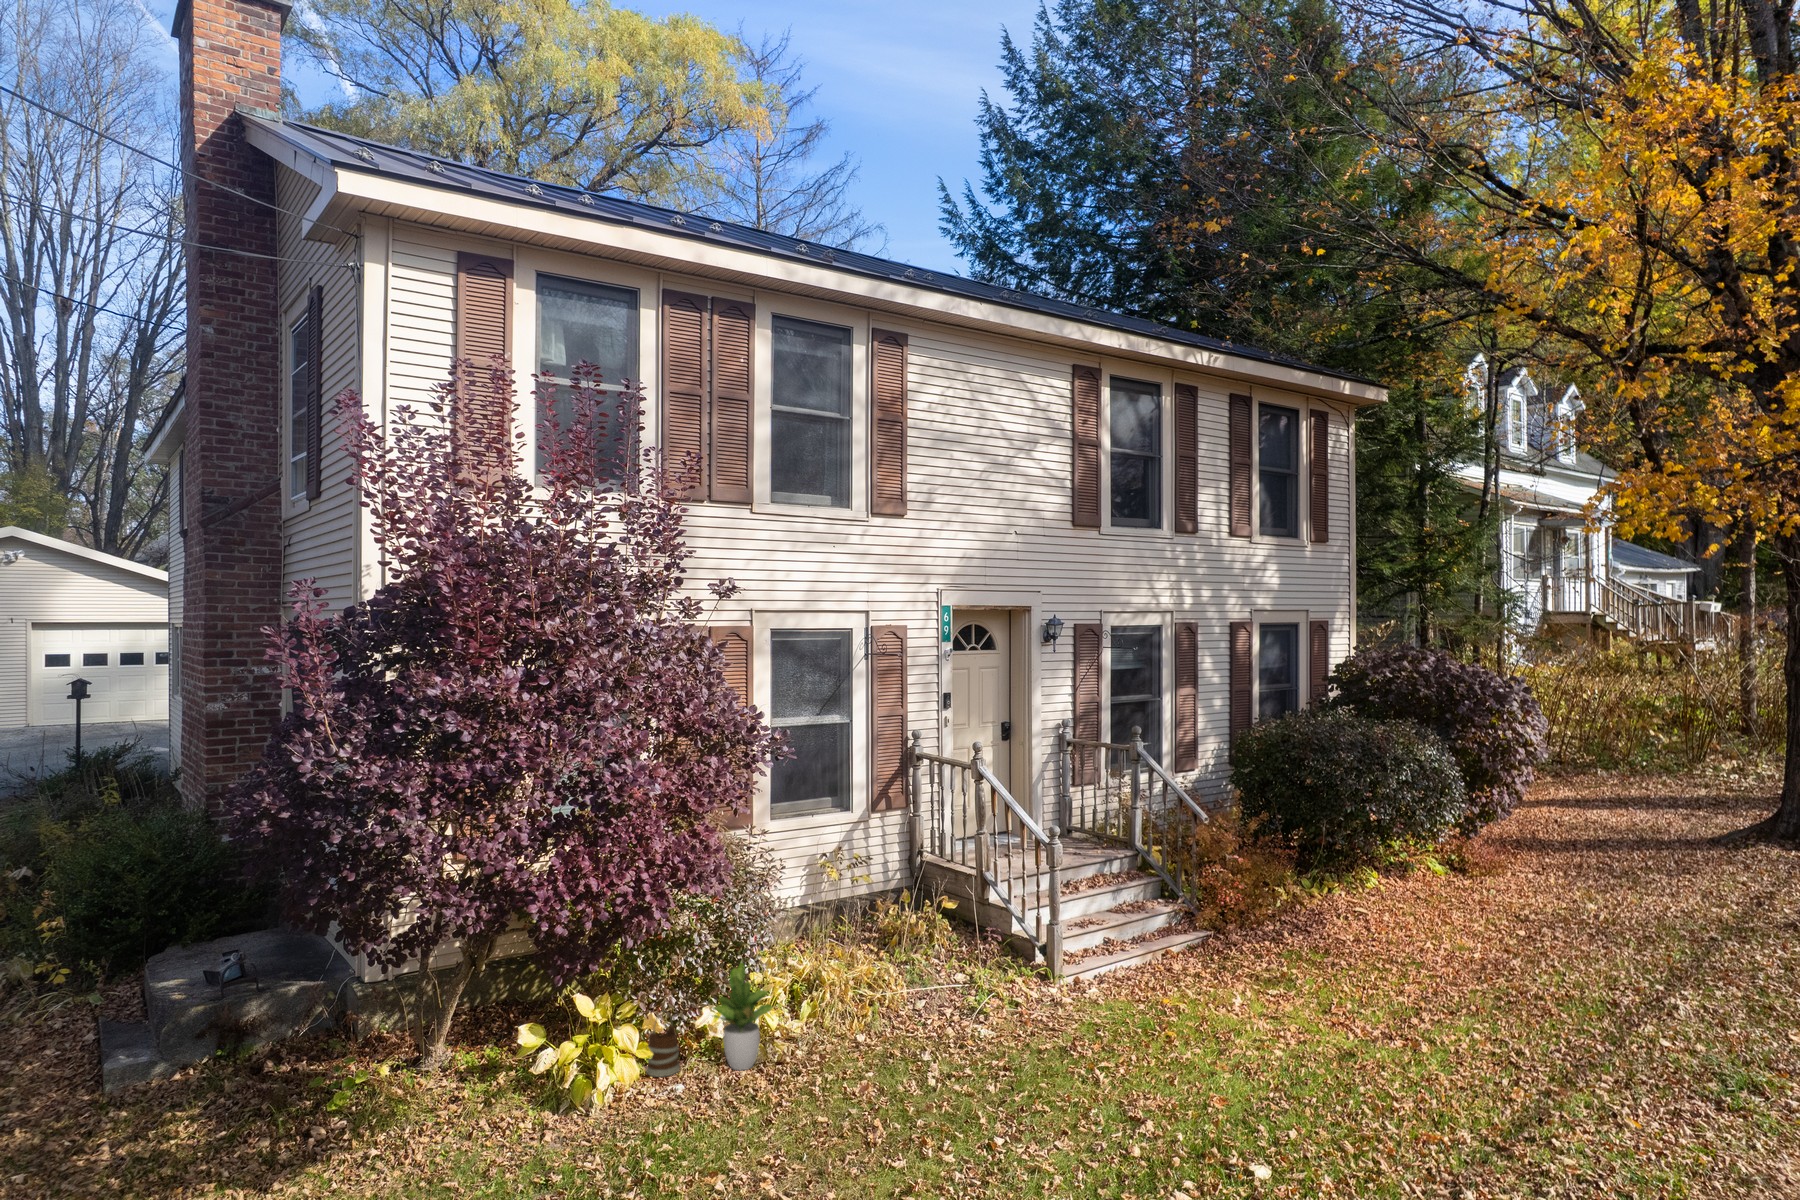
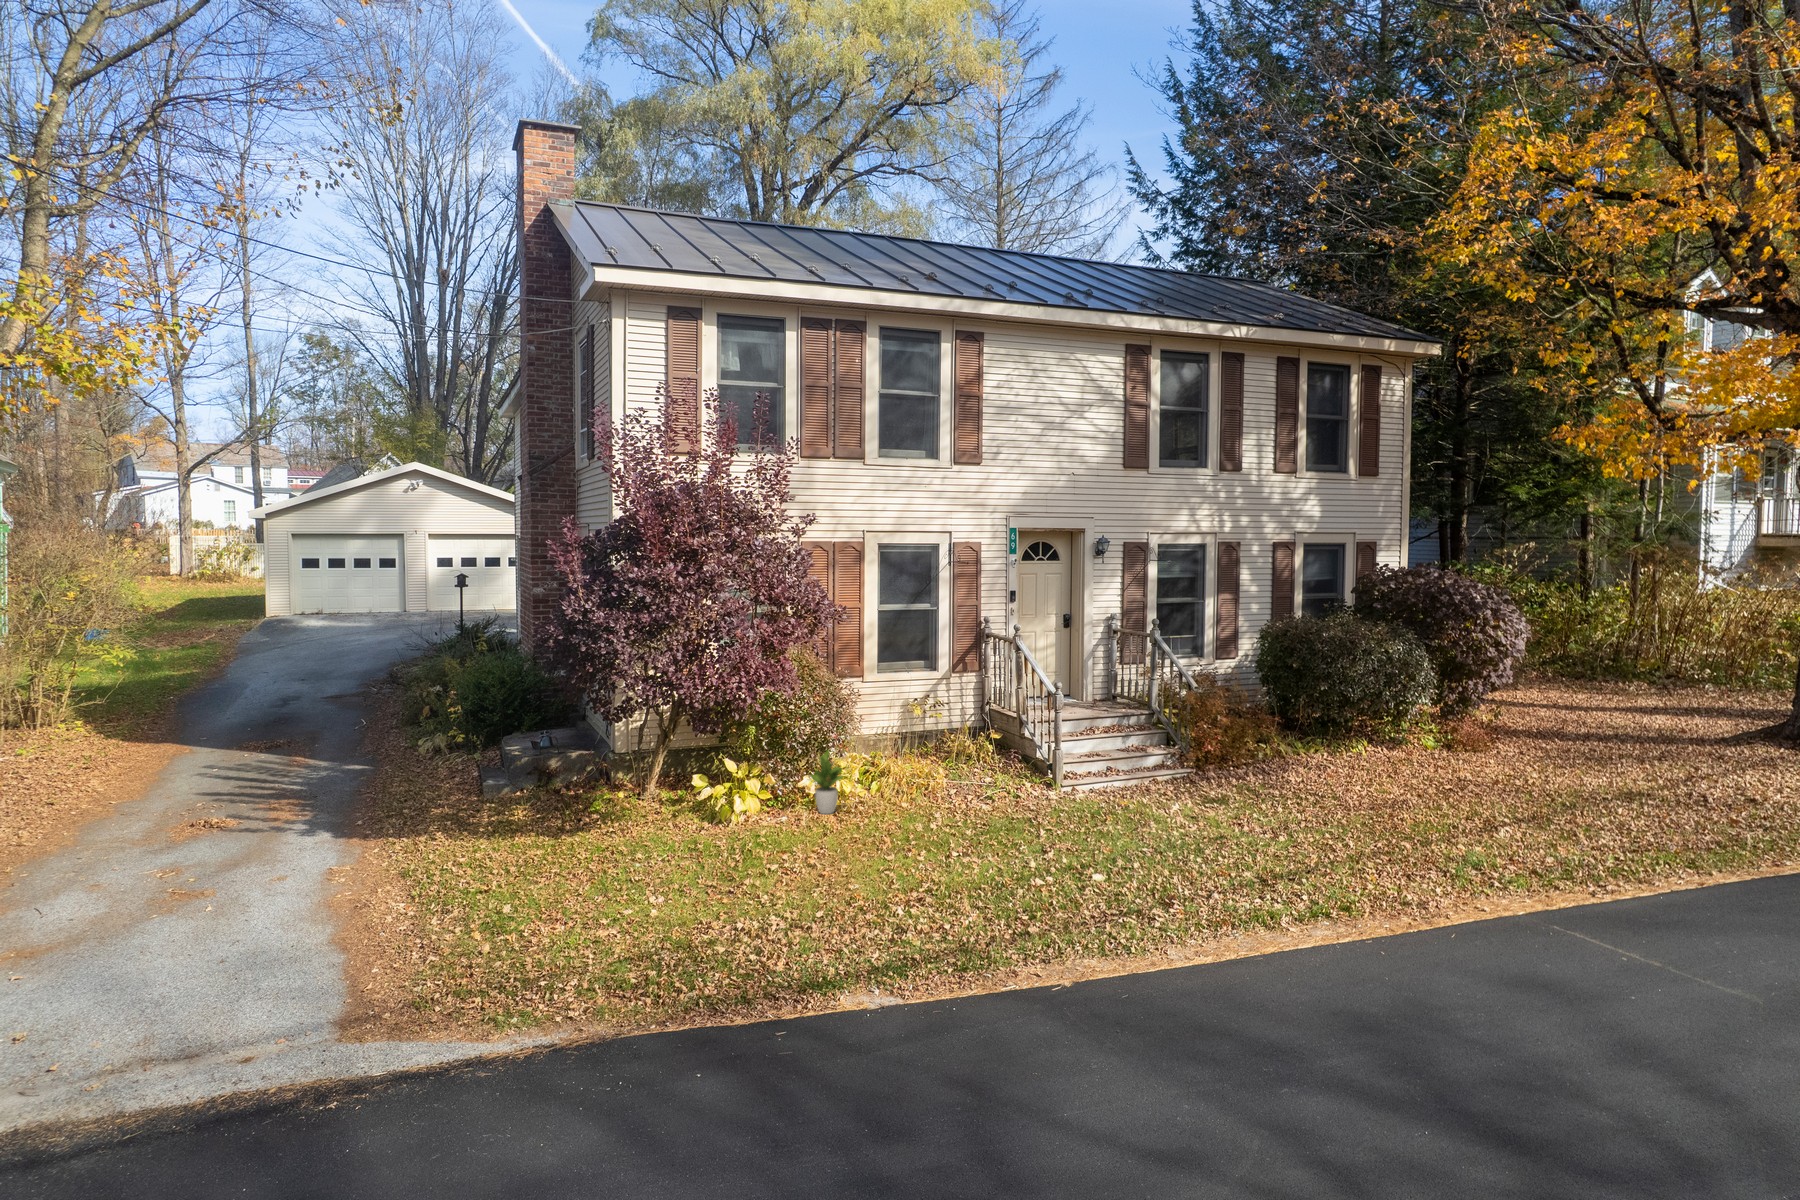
wooden bucket: present [646,1011,680,1077] -> none [770,775,790,814]

